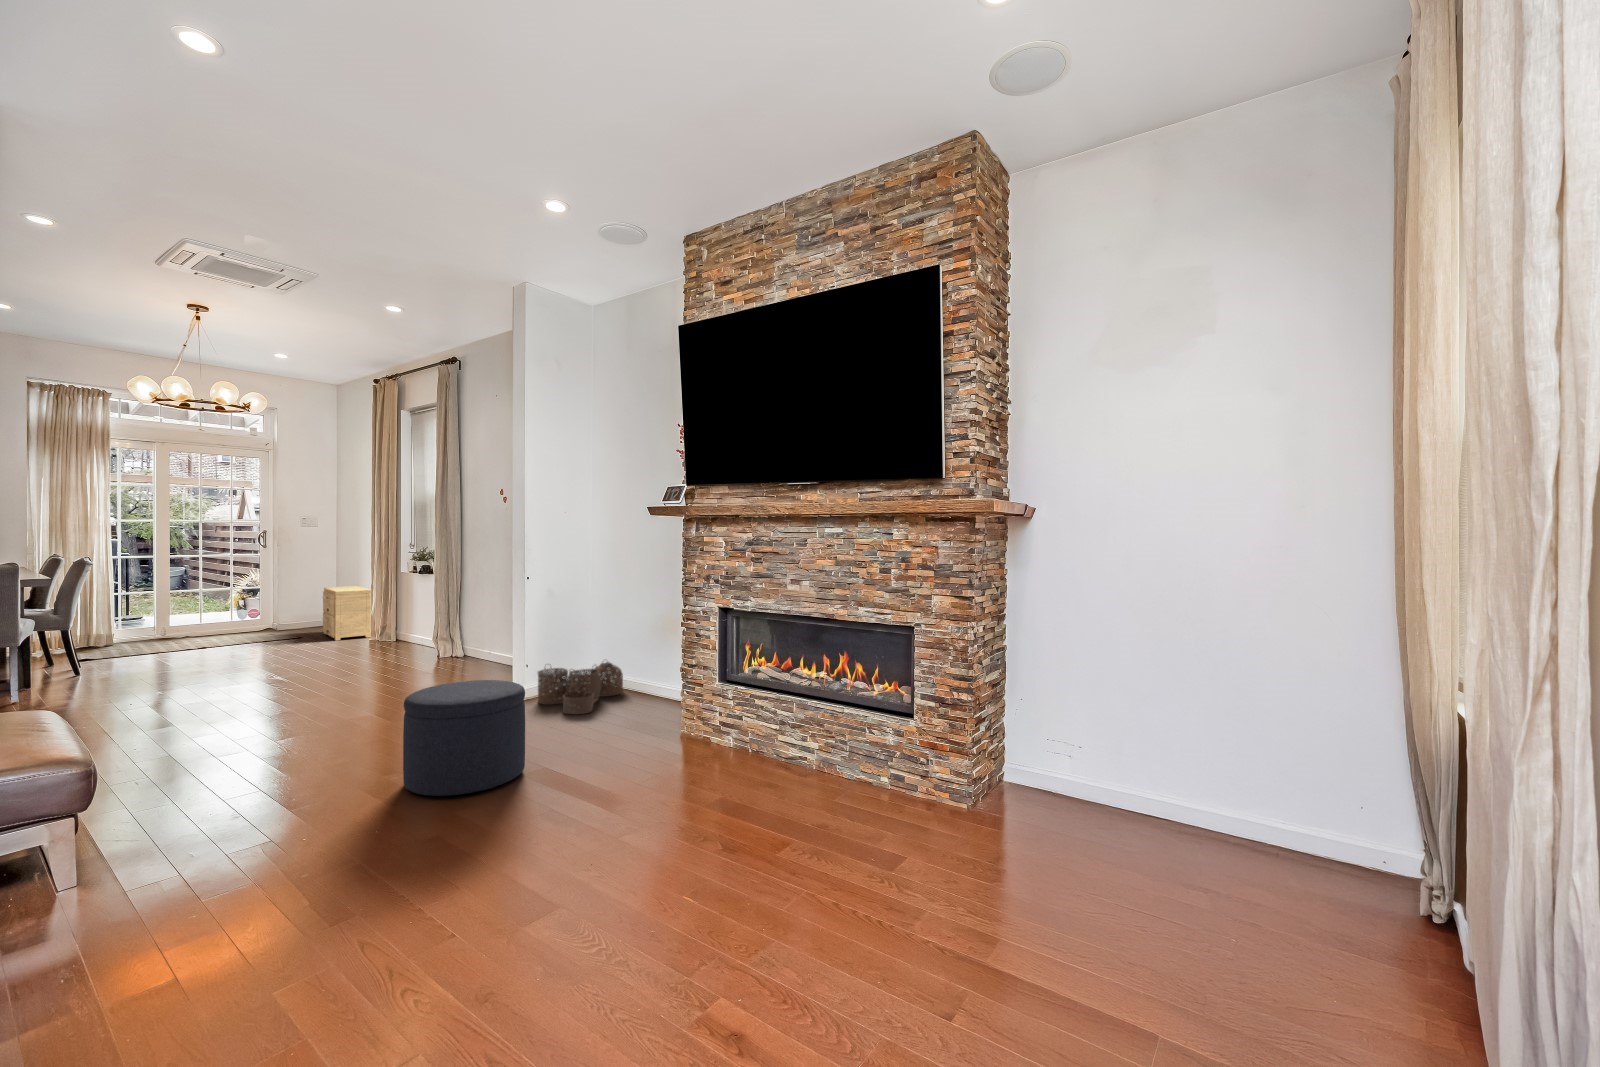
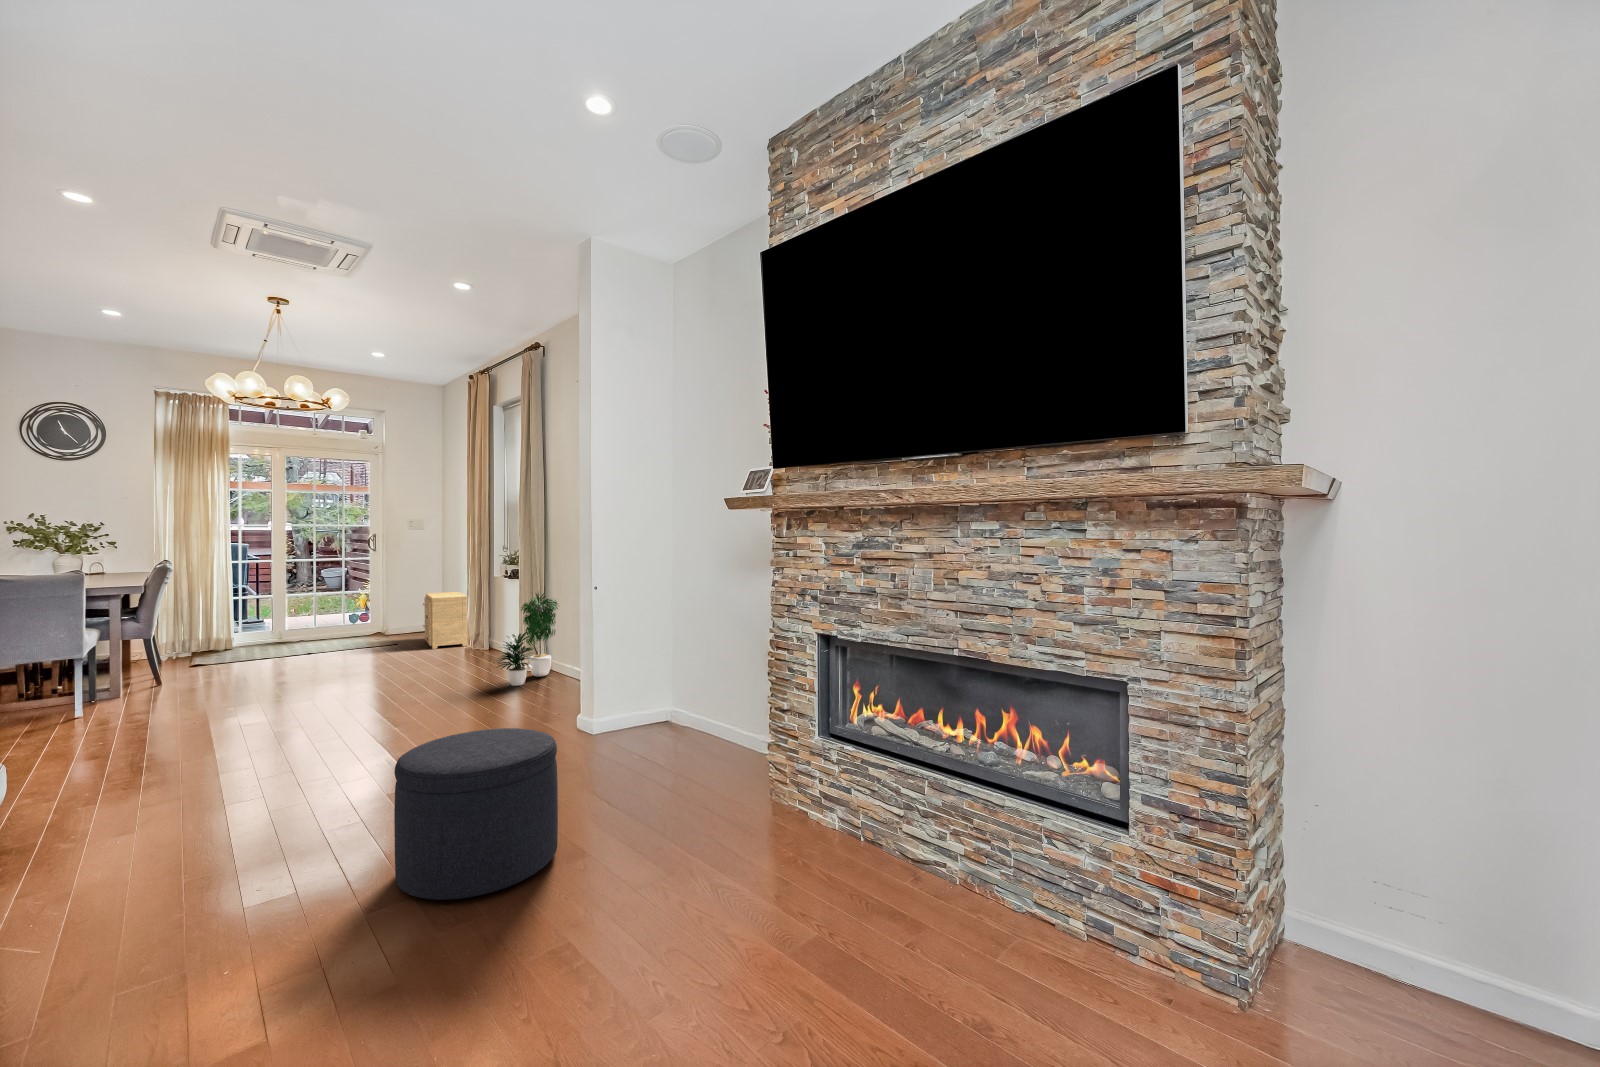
potted plant: none [416,582,477,668] -> present [496,593,558,686]
woven basket: present [538,662,623,714] -> none [606,687,709,761]

